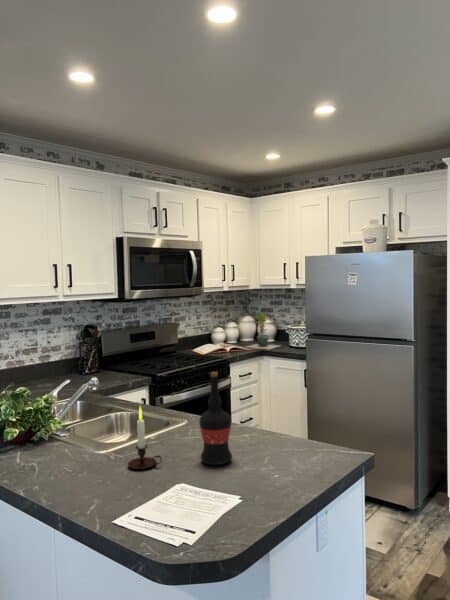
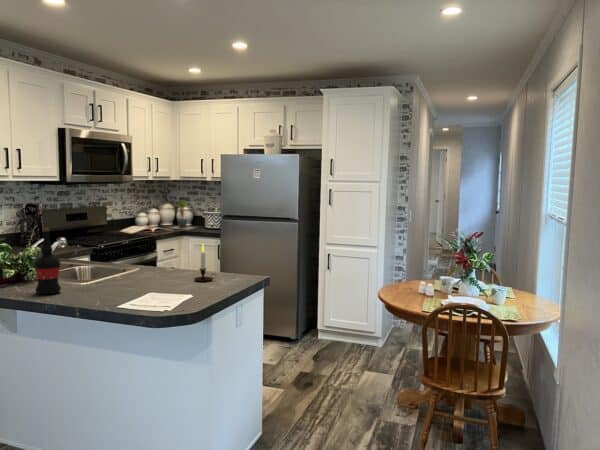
wine bottle: present [199,372,232,465] -> present [34,228,61,294]
candle: present [128,407,162,469] -> present [194,244,214,282]

